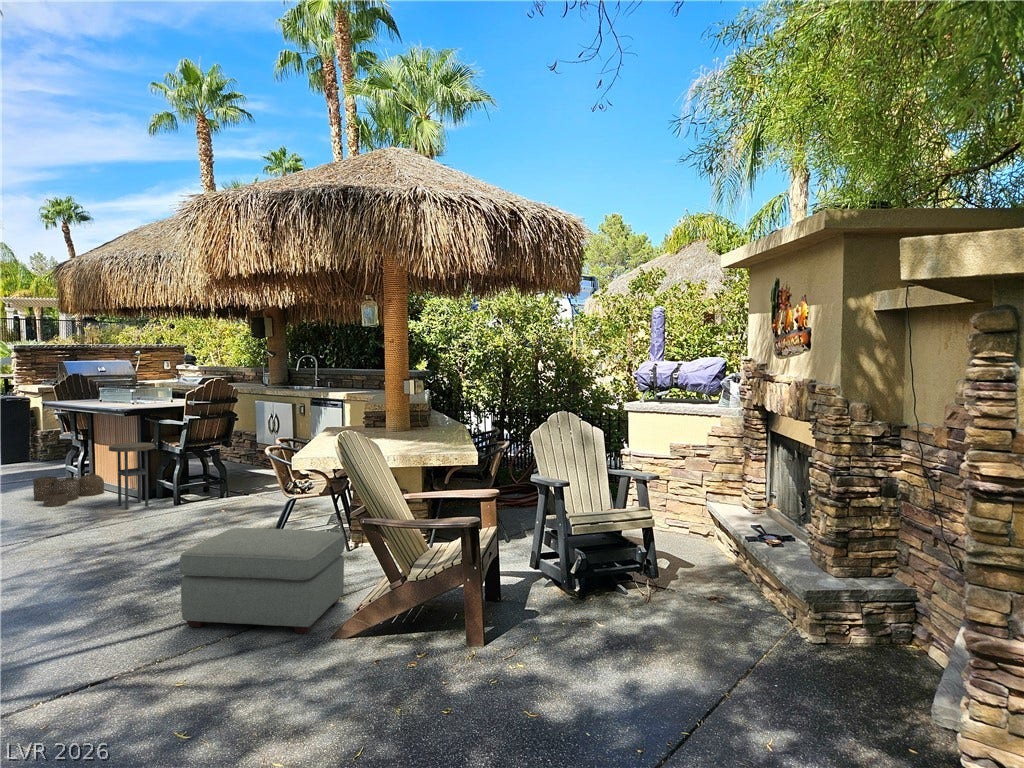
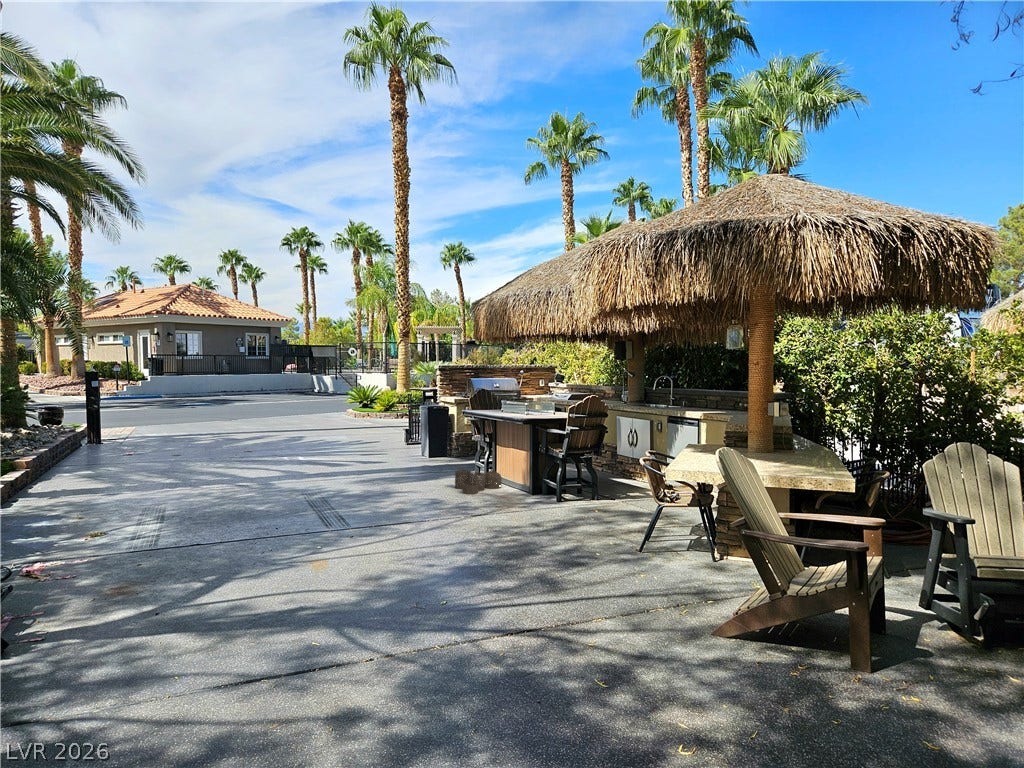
side table: present [109,443,154,509] -> none [510,448,542,503]
ottoman: present [180,528,345,633] -> none [585,526,721,625]

